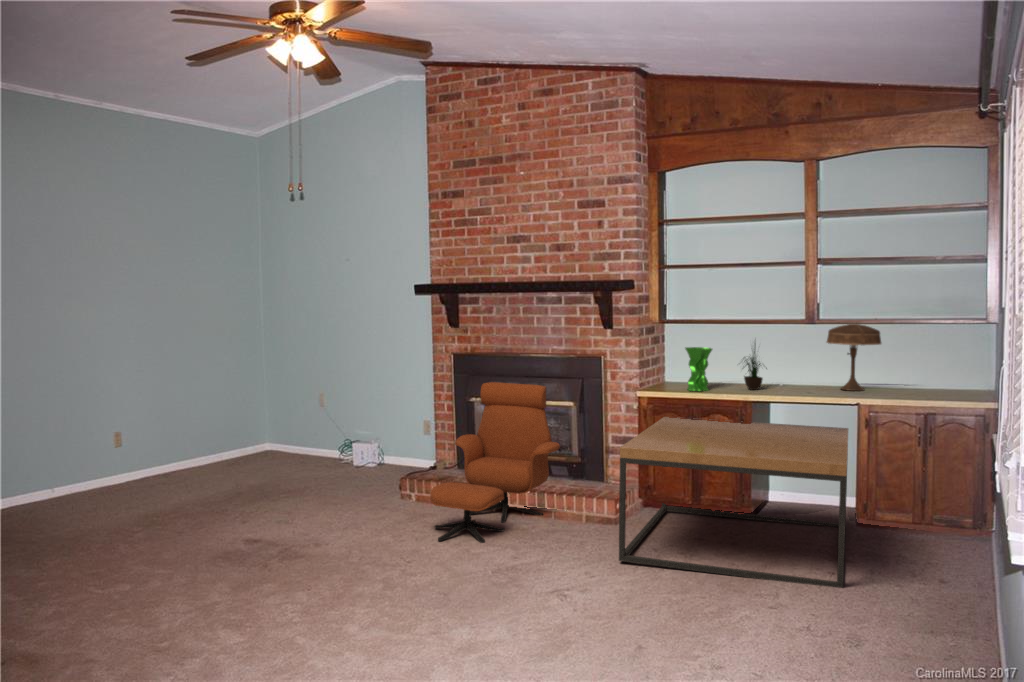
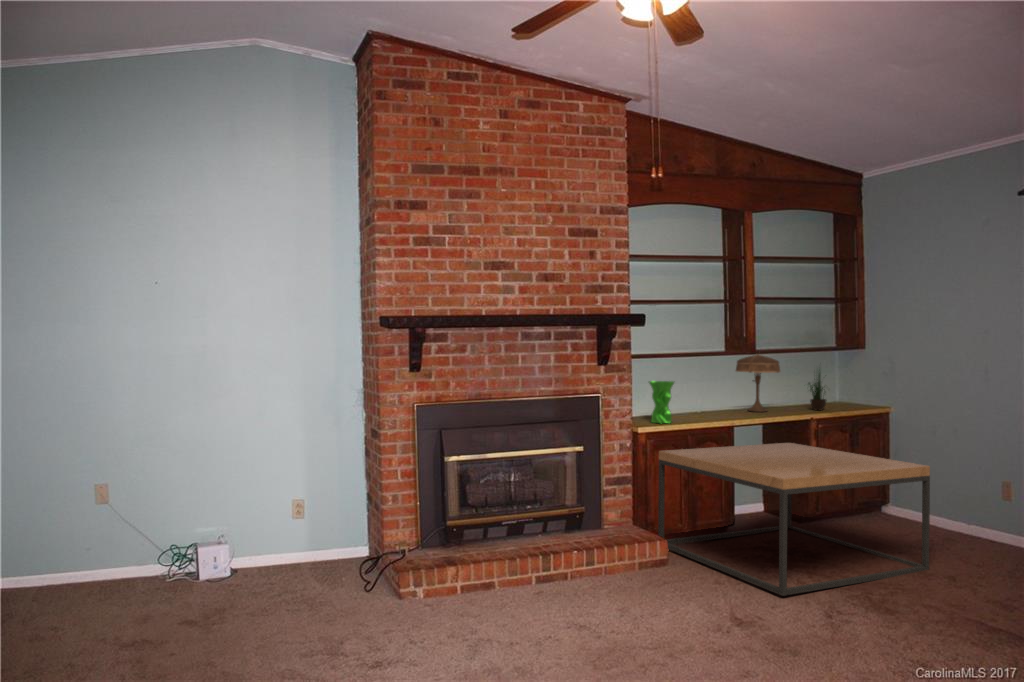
potted plant: present [744,344,767,390] -> present [808,373,827,410]
lounge chair: present [430,382,560,543] -> none [483,430,634,631]

